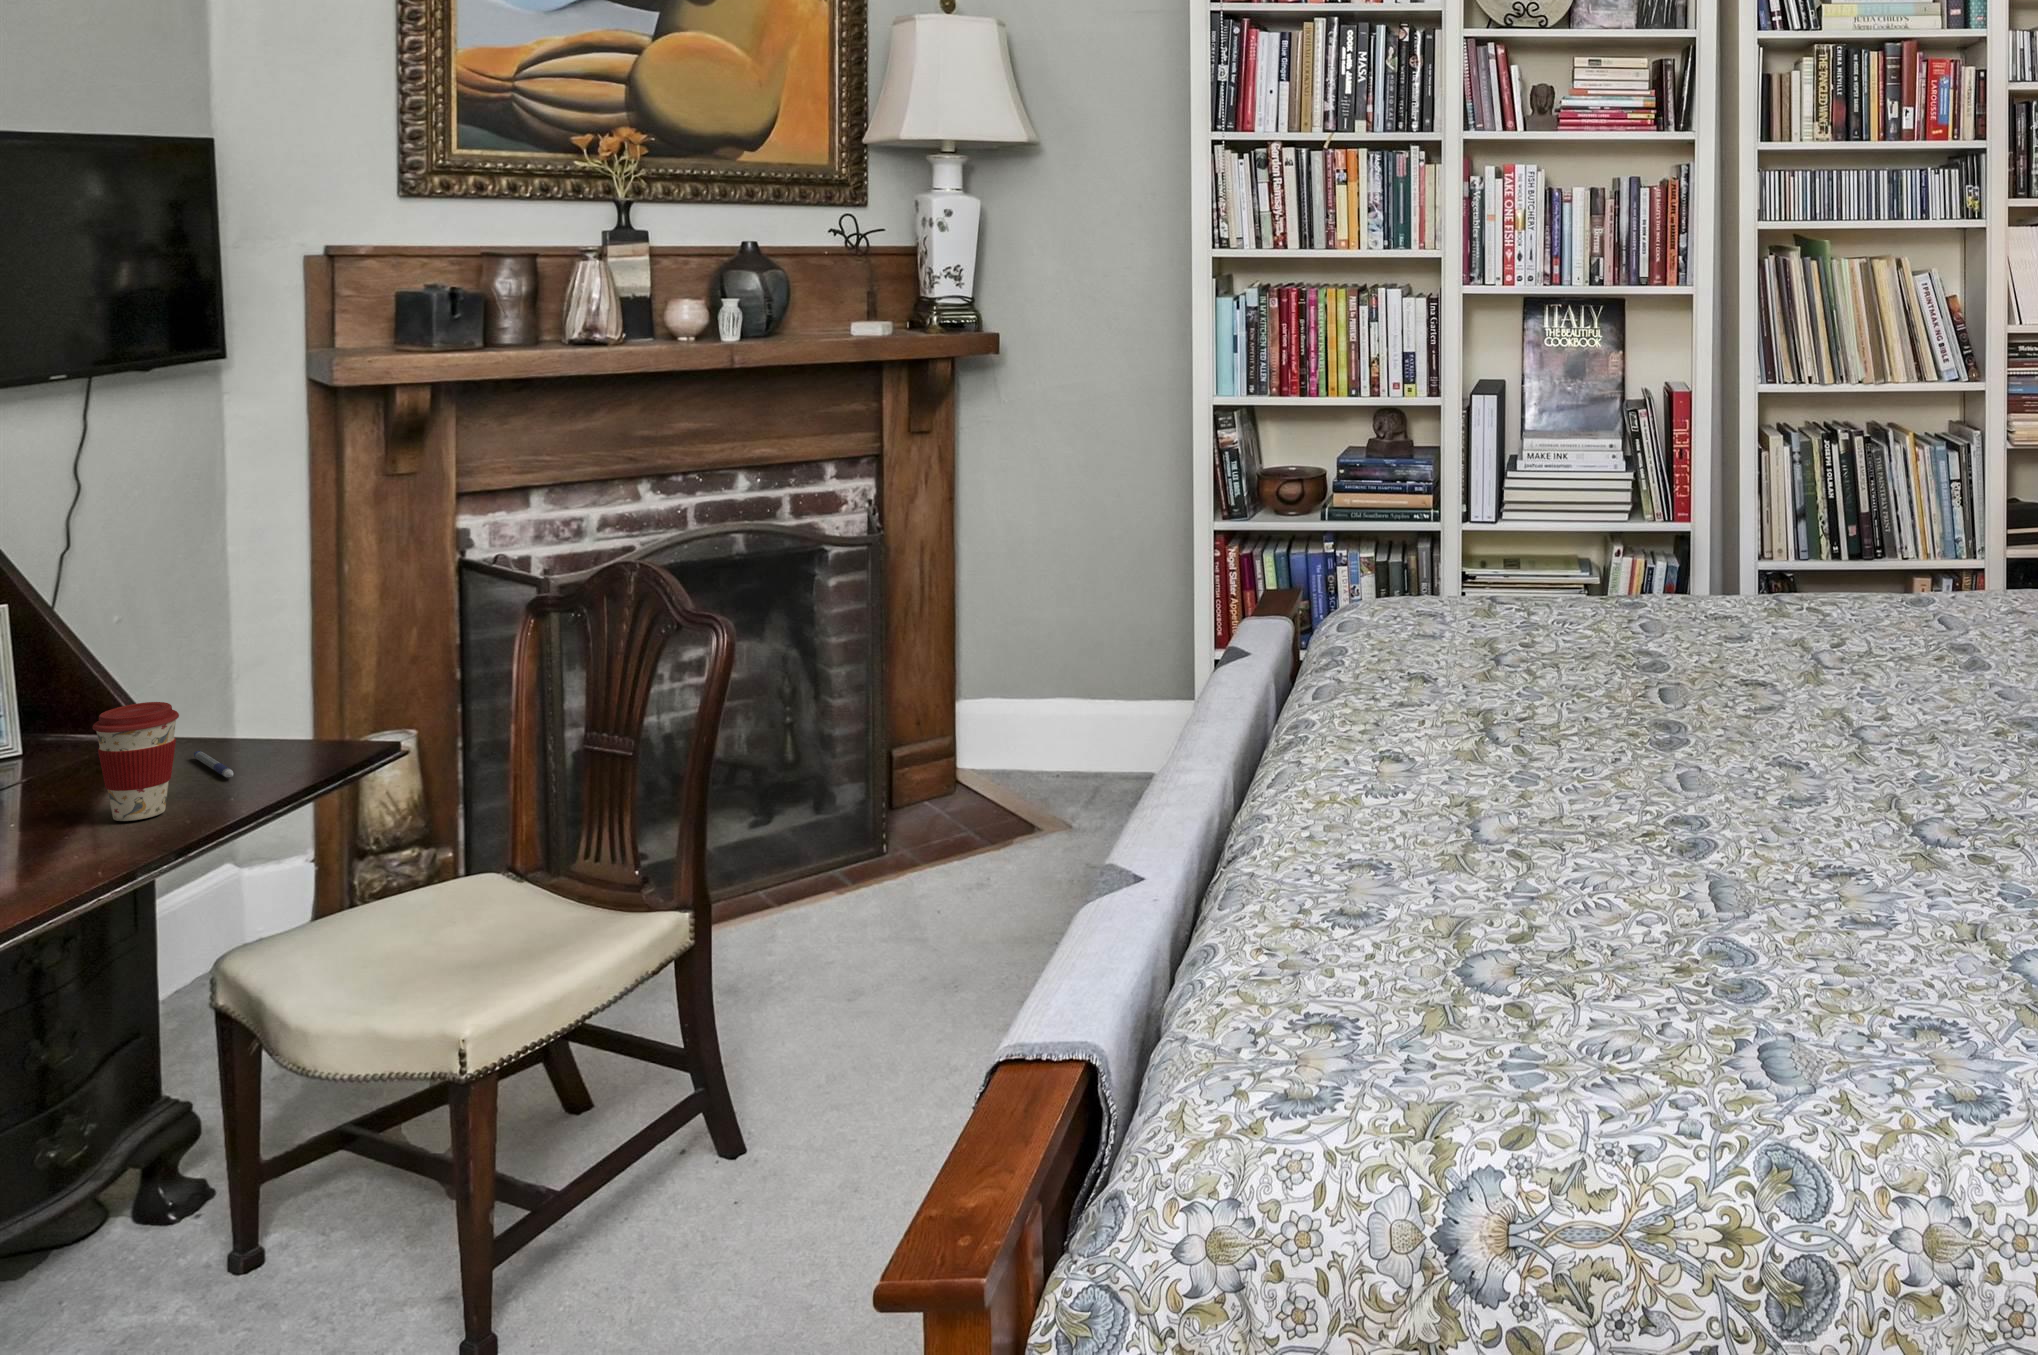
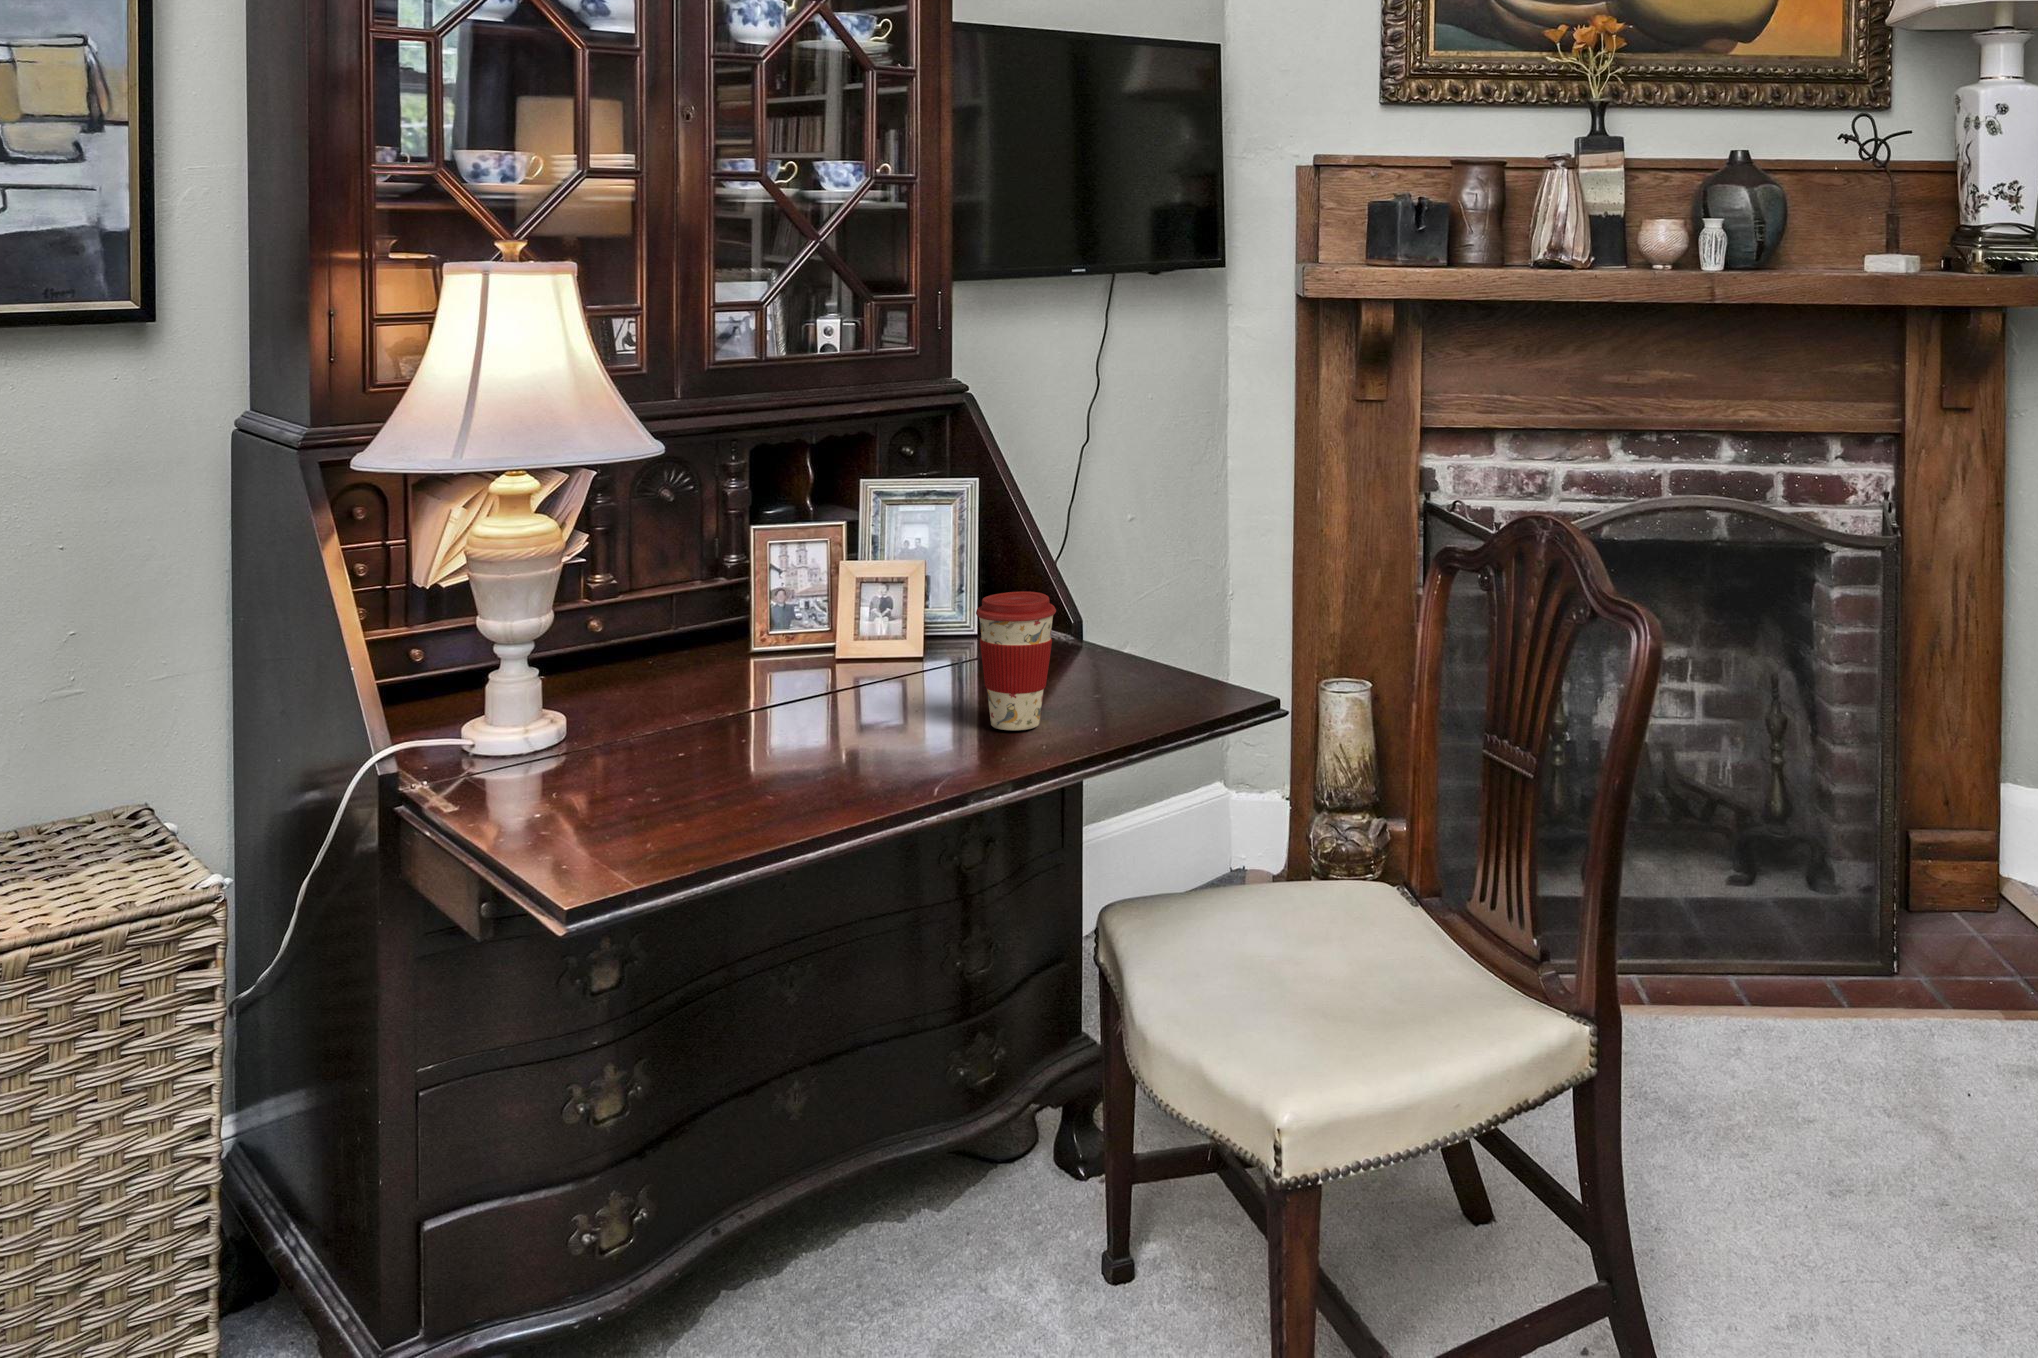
pen: present [194,751,233,777] -> none [1099,664,1119,699]

